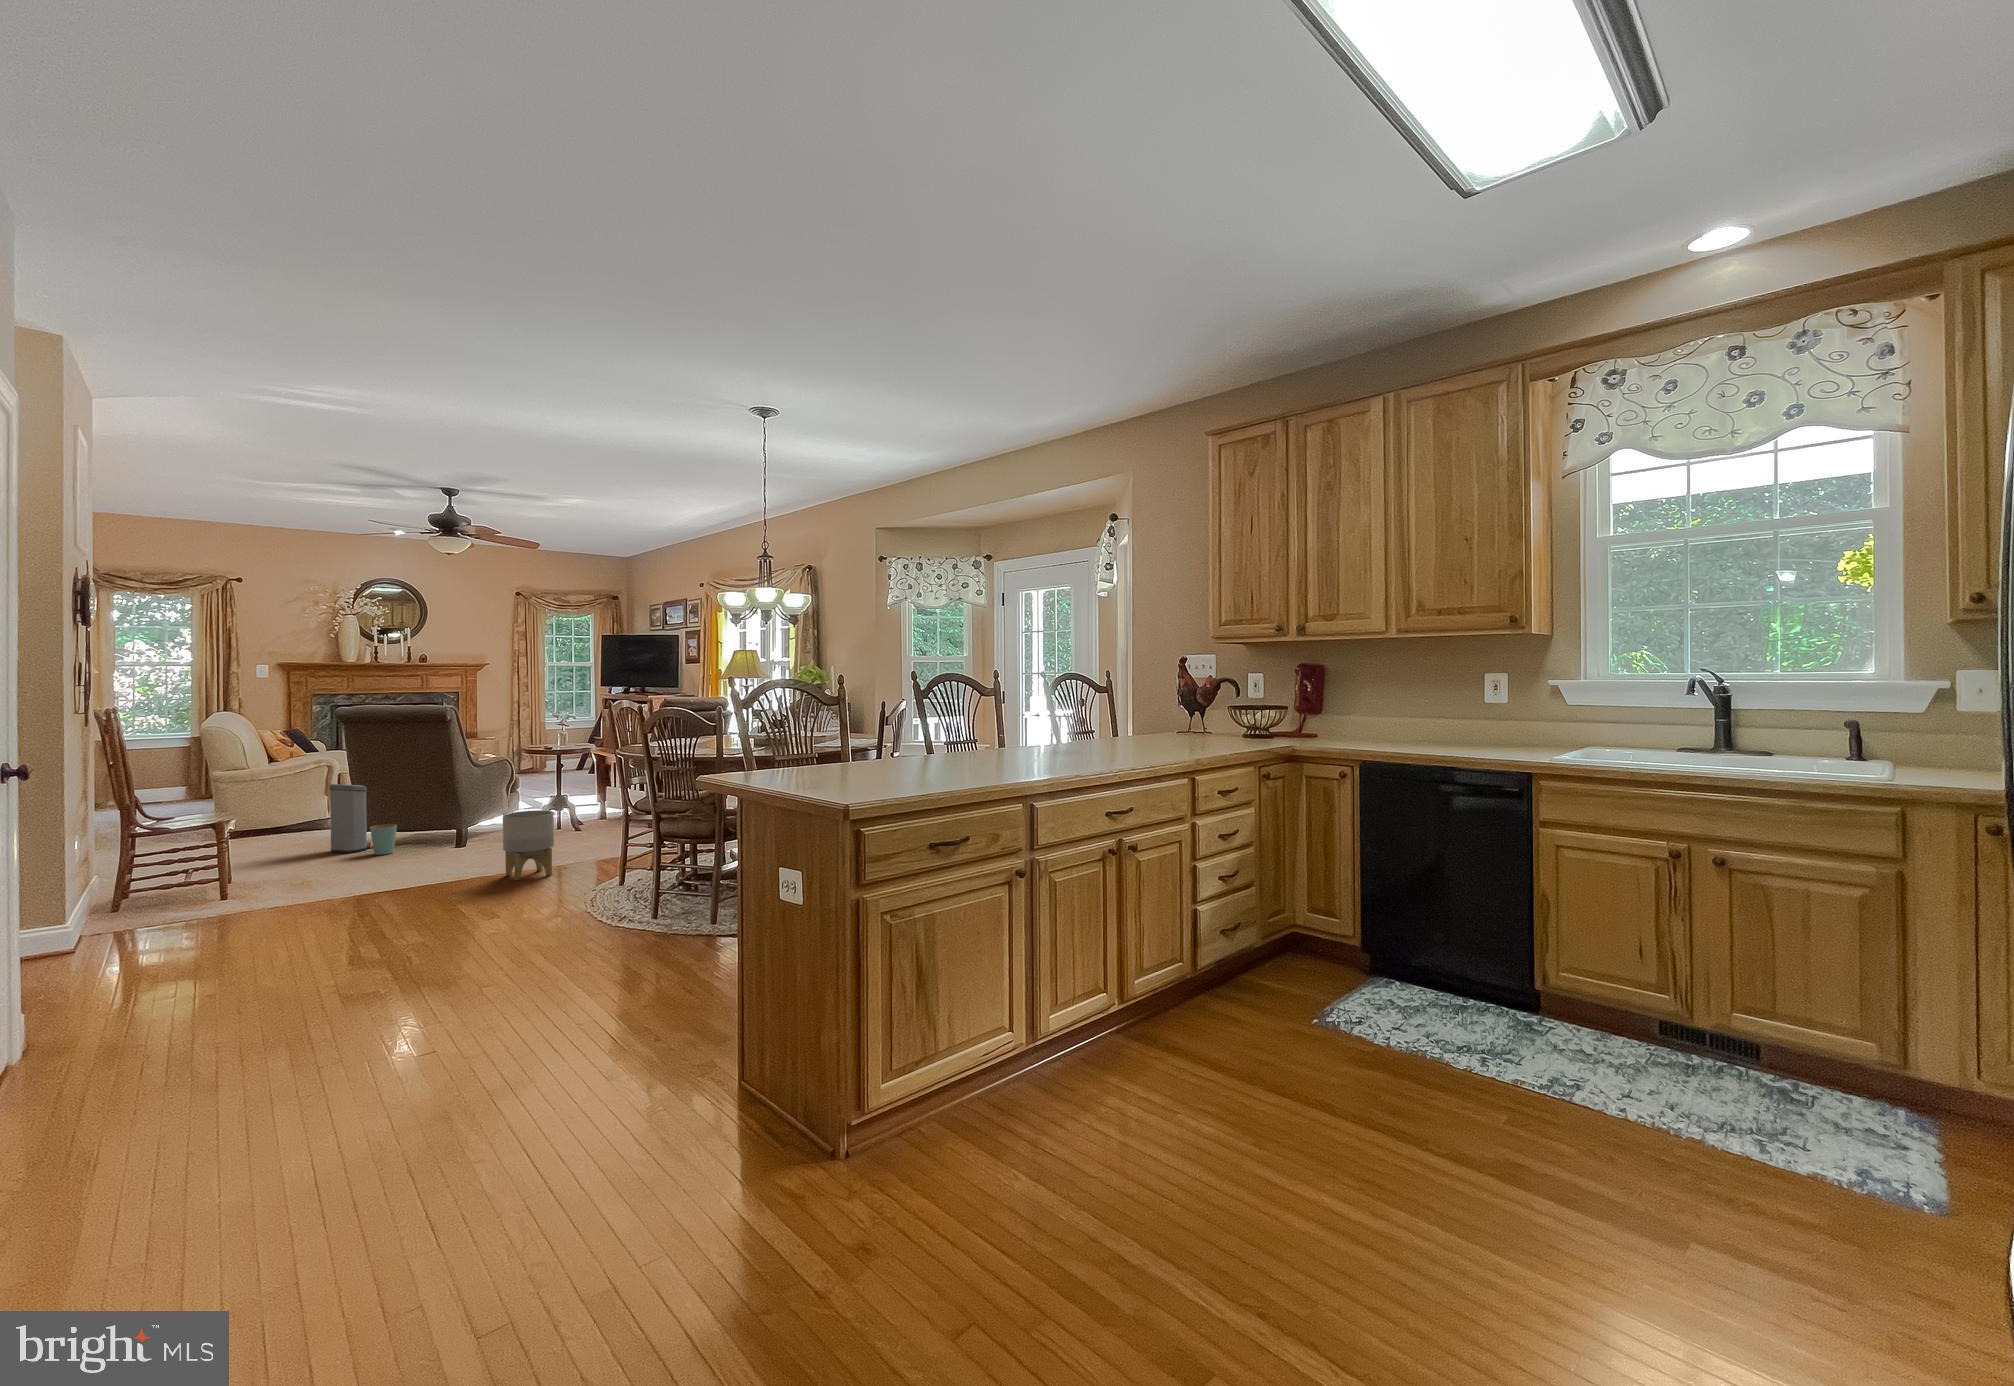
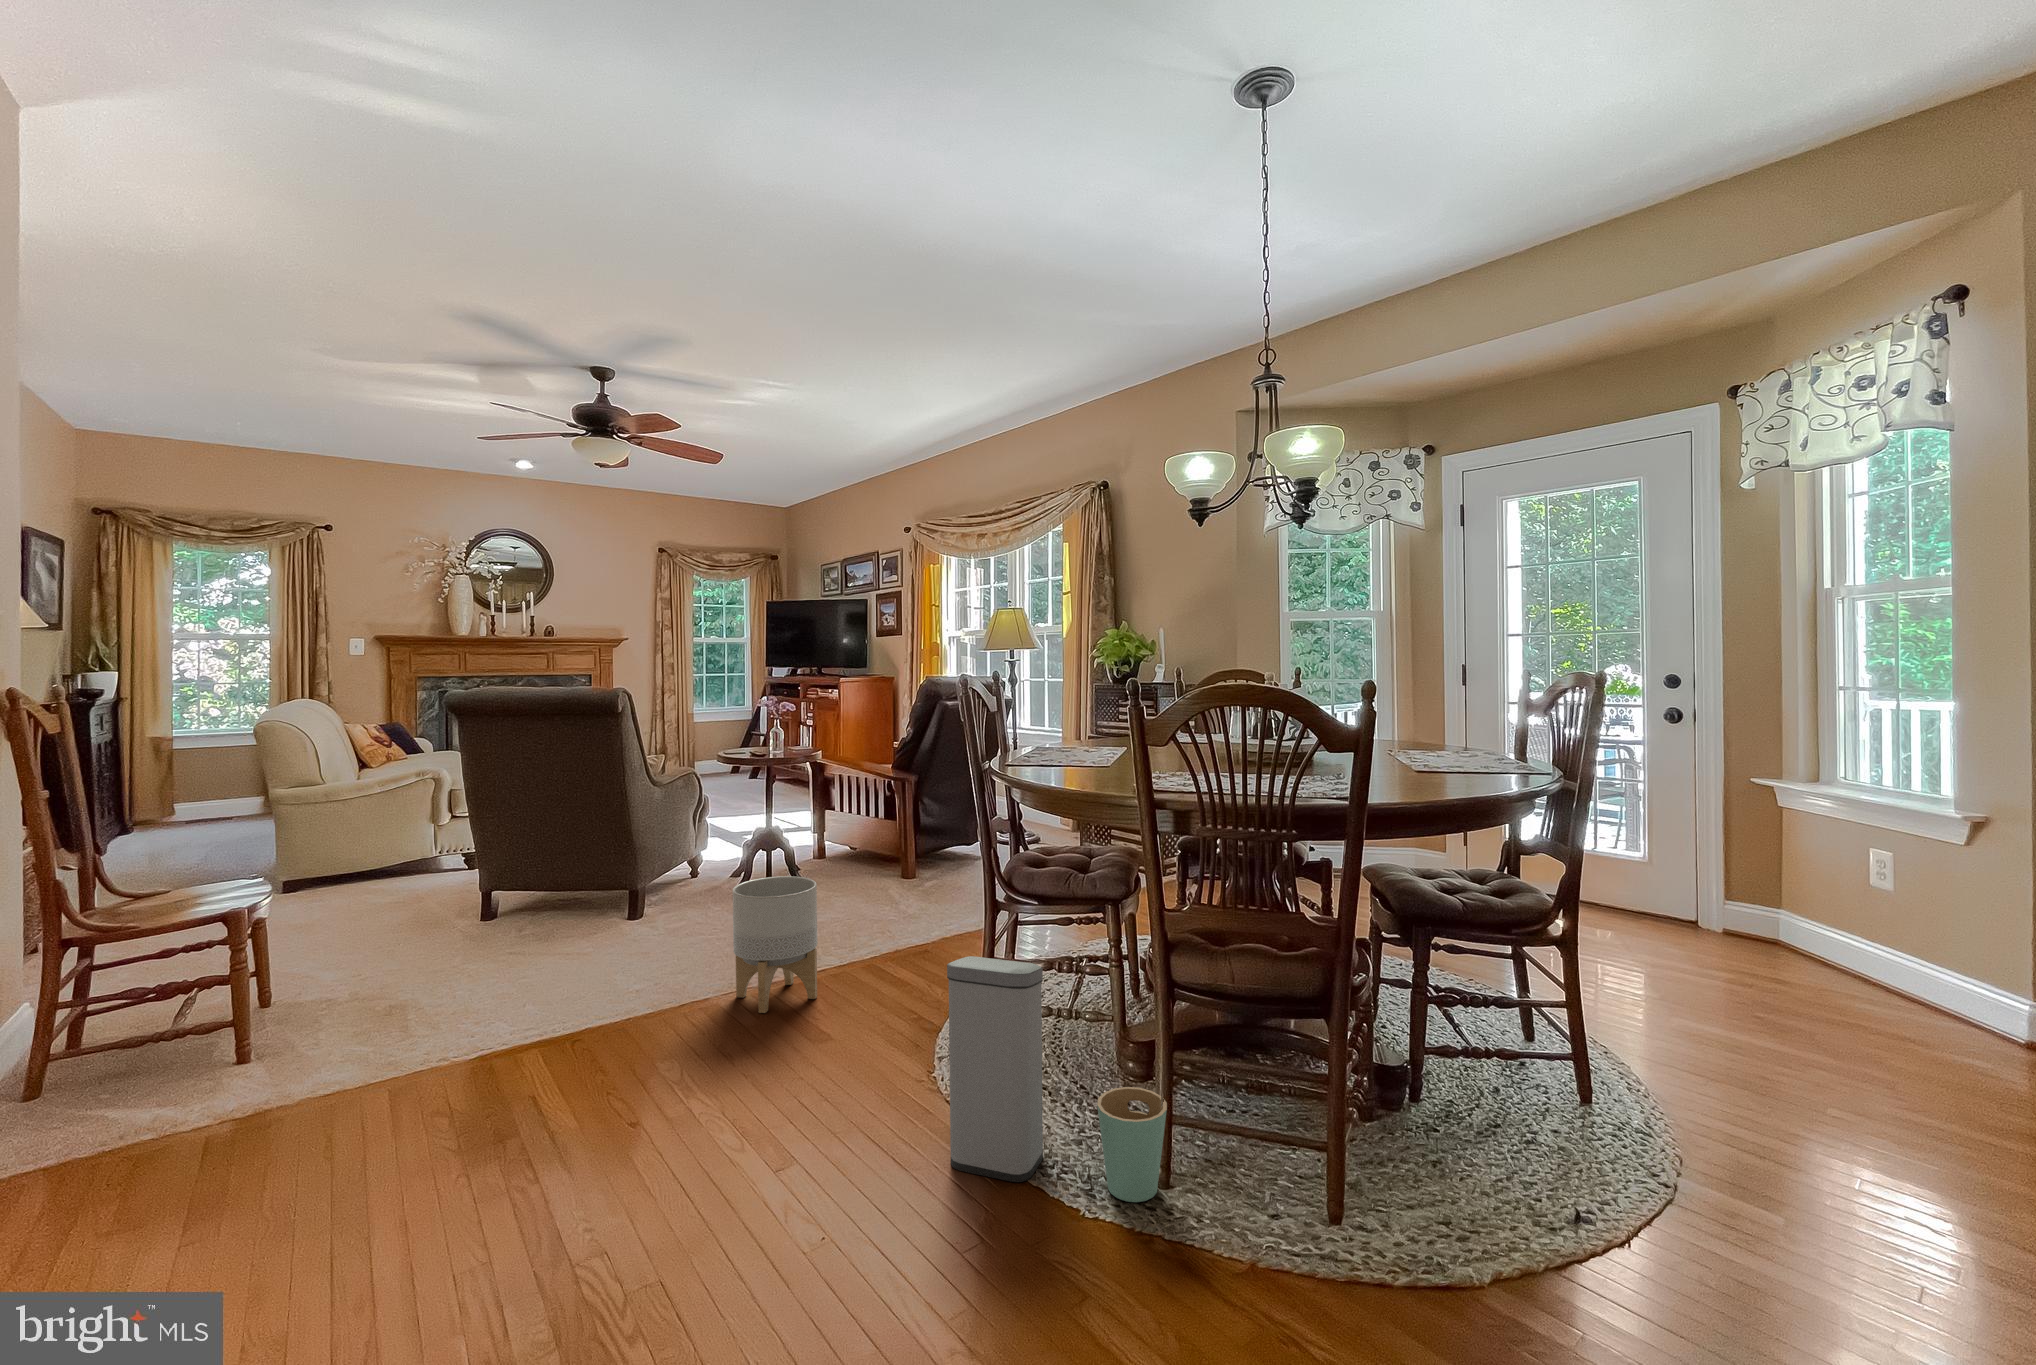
trash can: present [330,784,397,855] -> present [947,956,1167,1202]

